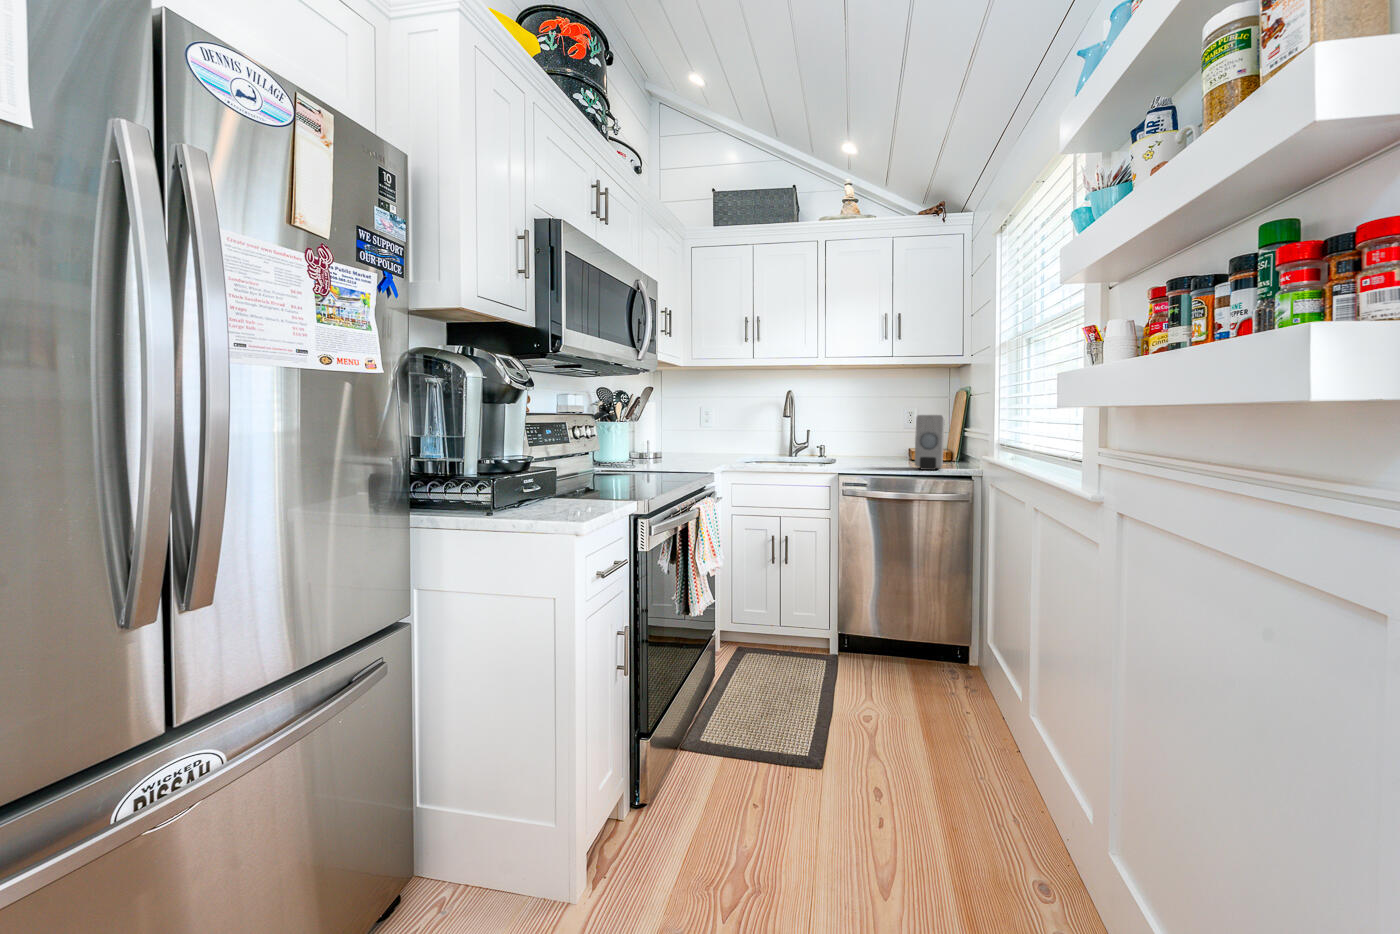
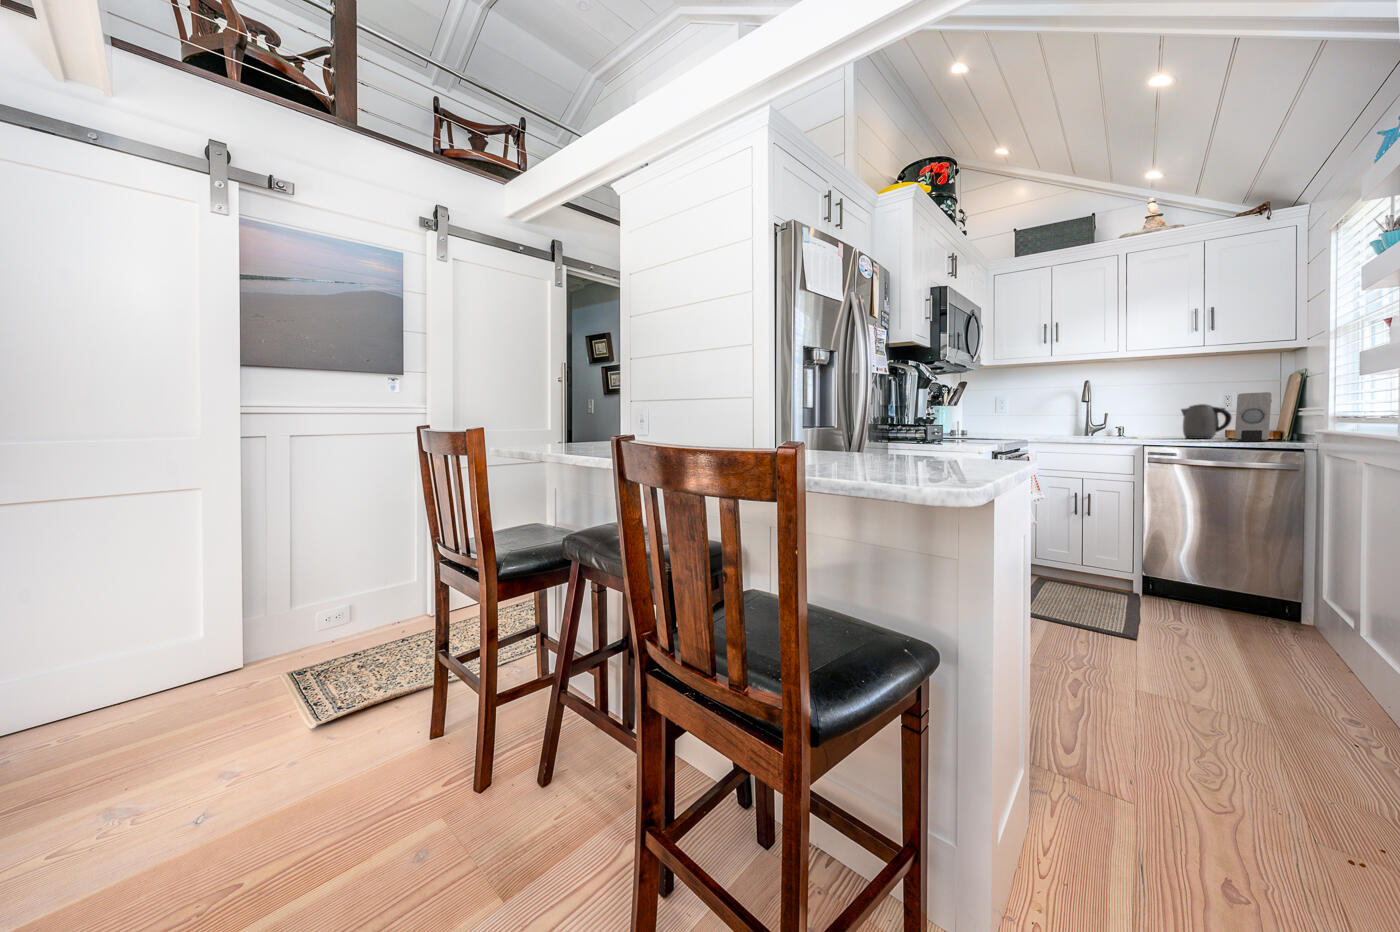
kettle: none [875,423,917,462] -> present [1181,404,1232,439]

